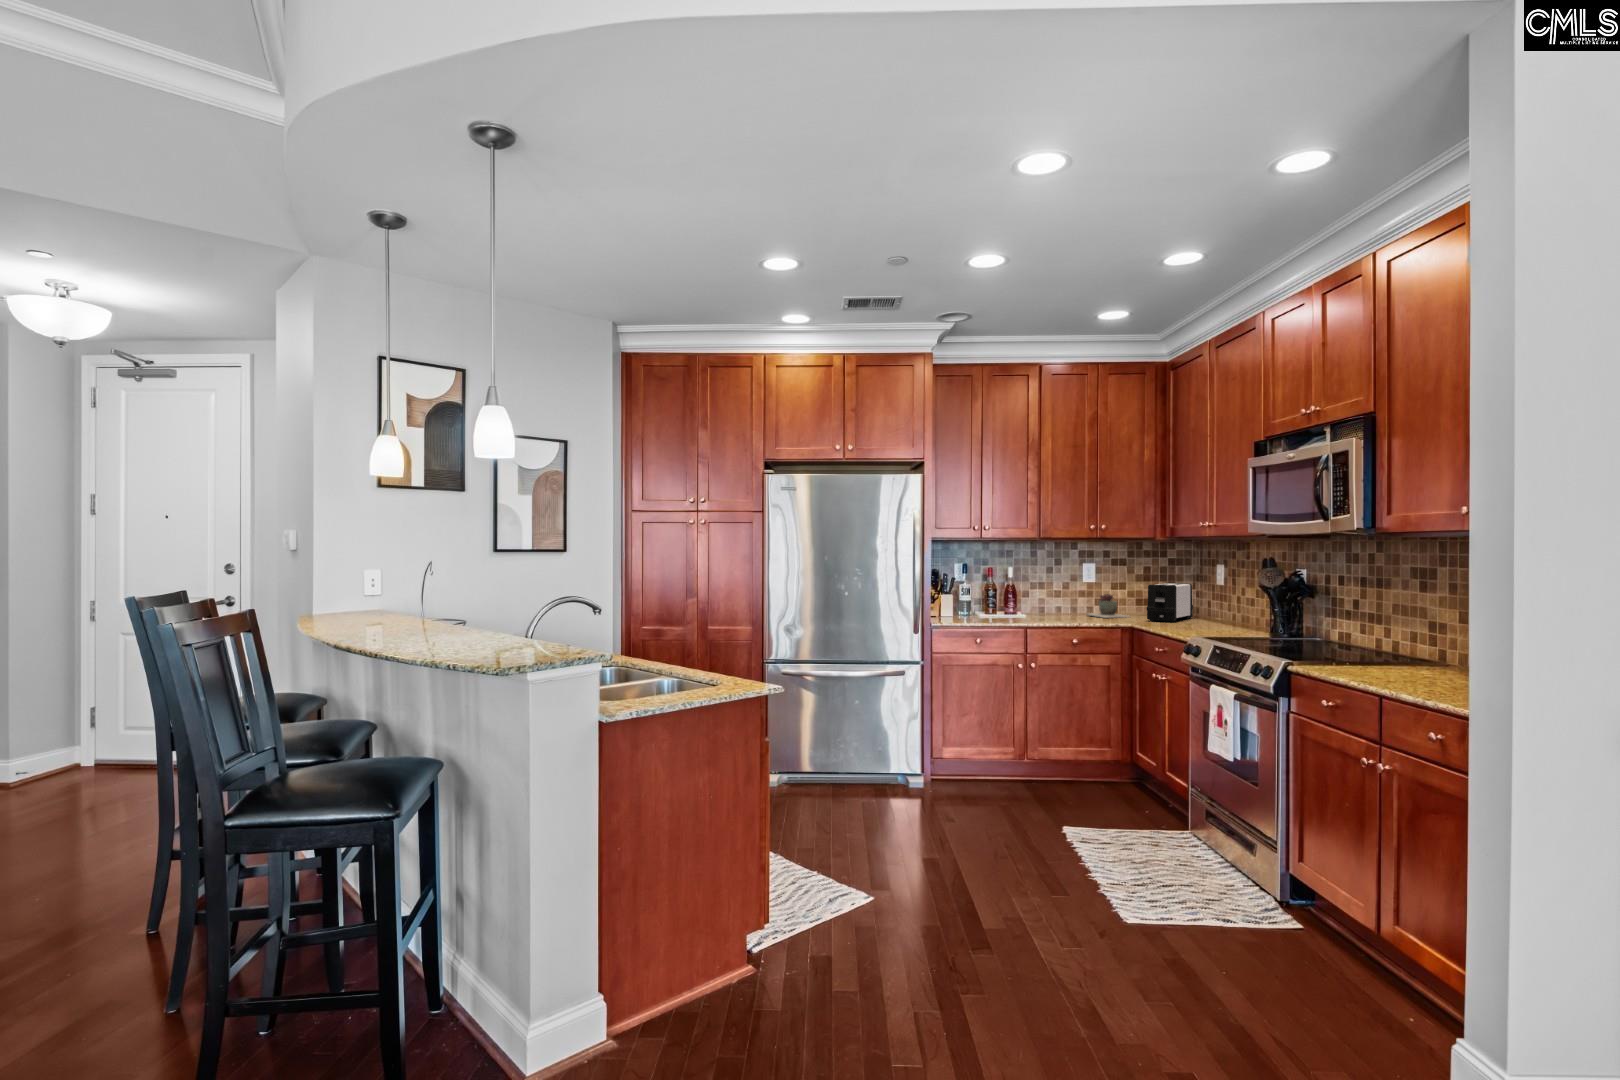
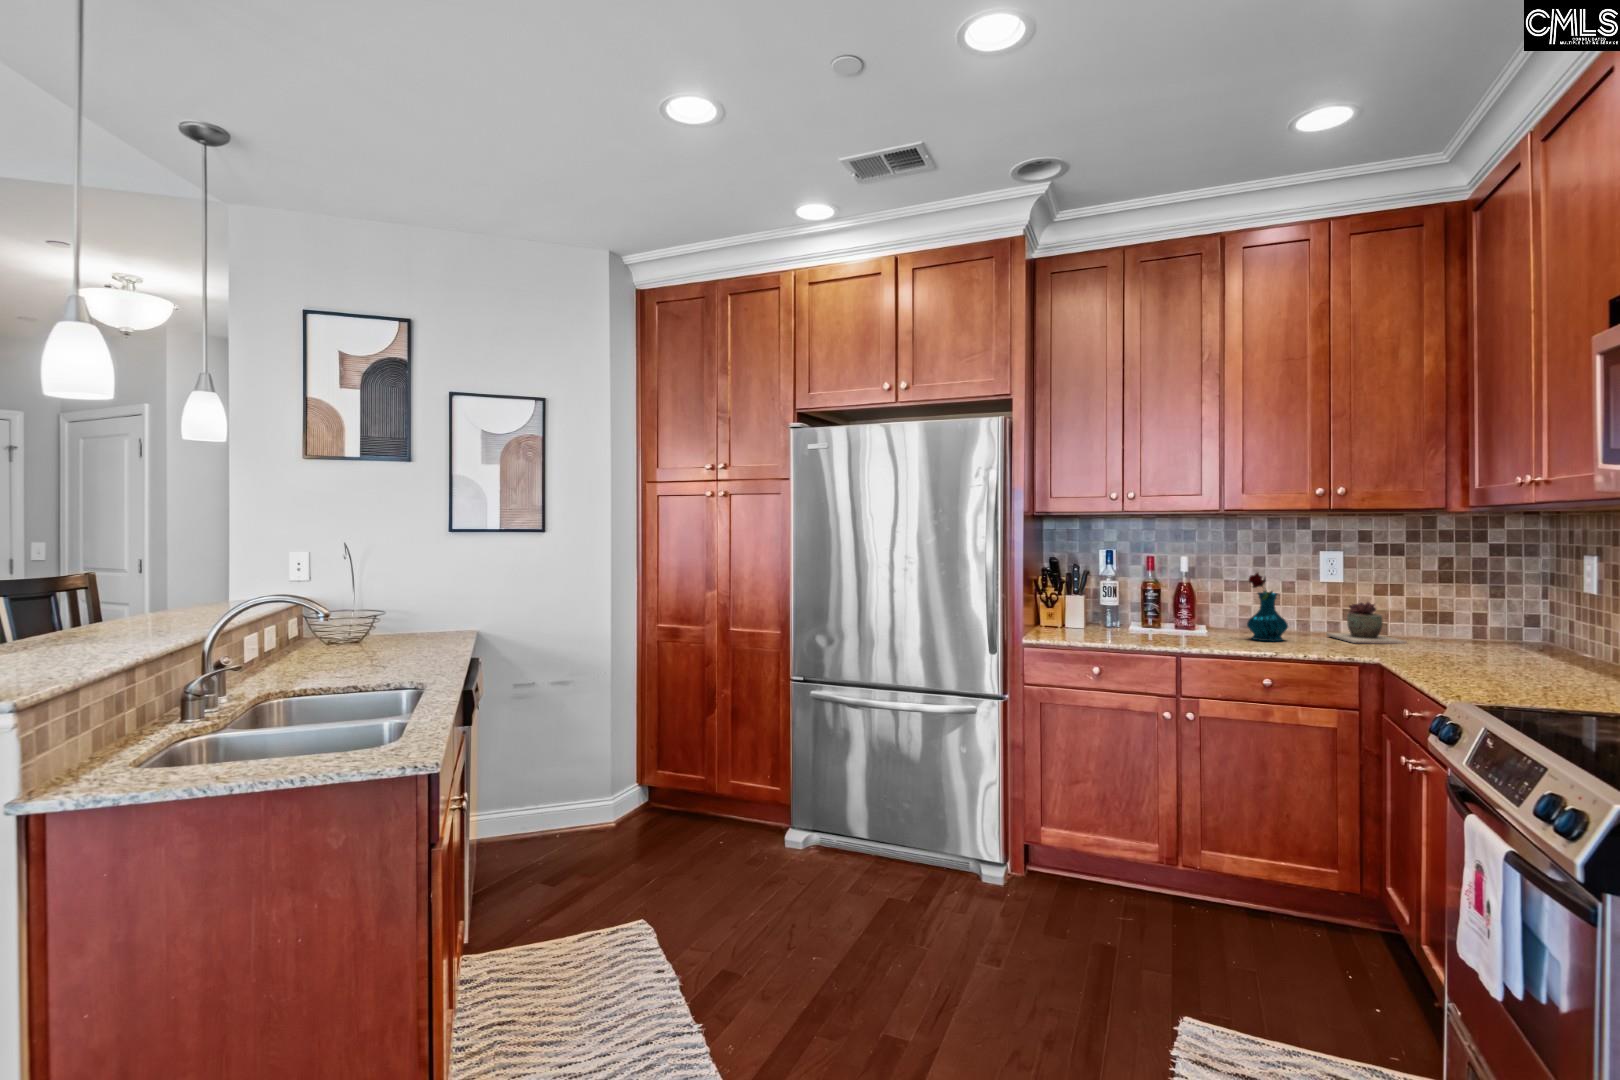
vase: none [1048,577,1071,619] -> present [1247,573,1288,642]
toaster: present [1147,583,1193,622] -> none [1425,587,1536,659]

